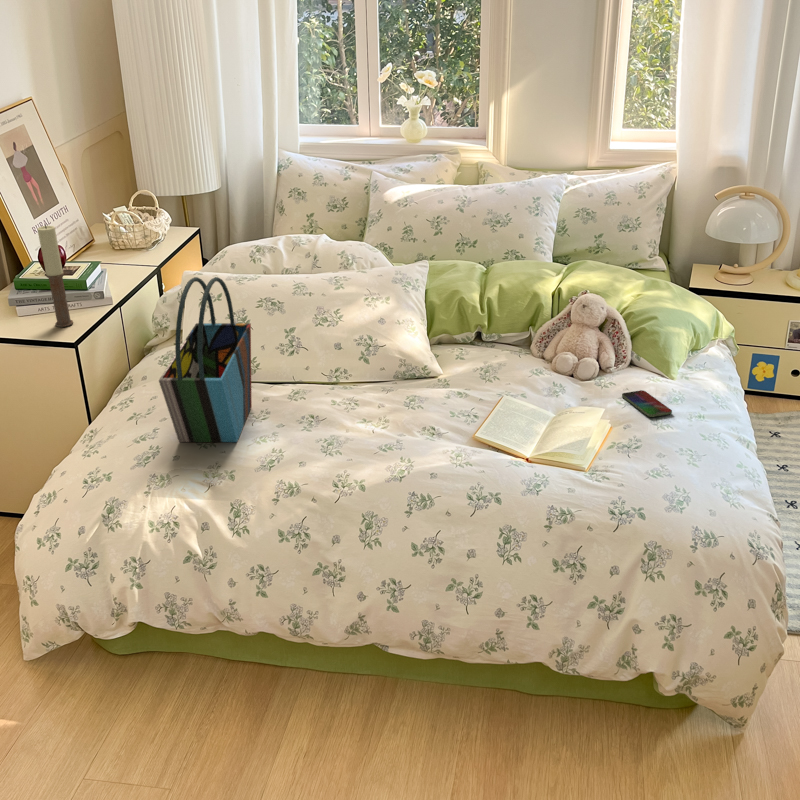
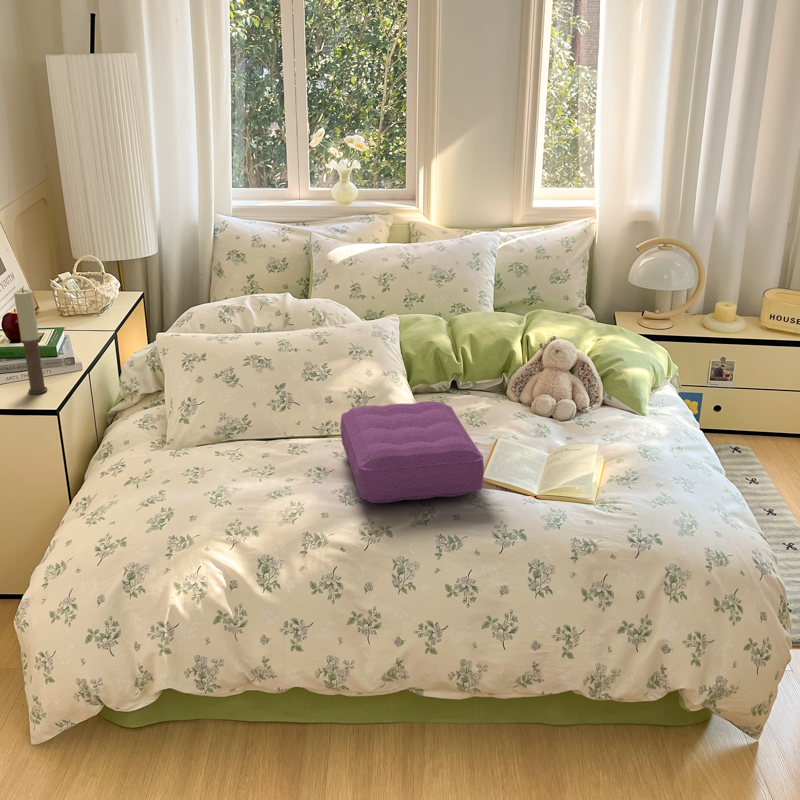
tote bag: present [159,277,252,442] -> none [177,335,250,503]
pillow: none [339,353,470,455] -> present [340,401,484,503]
smartphone: present [622,390,672,417] -> none [607,428,658,452]

